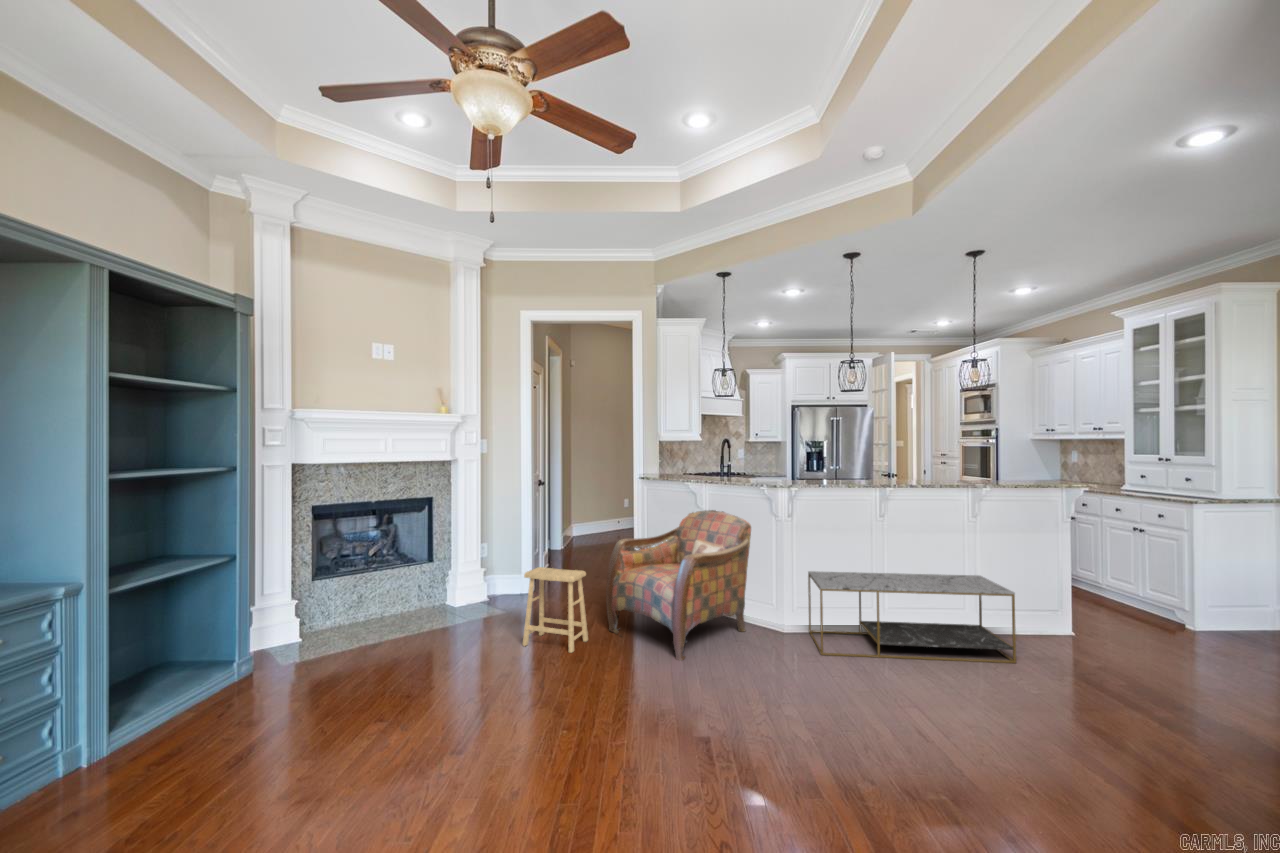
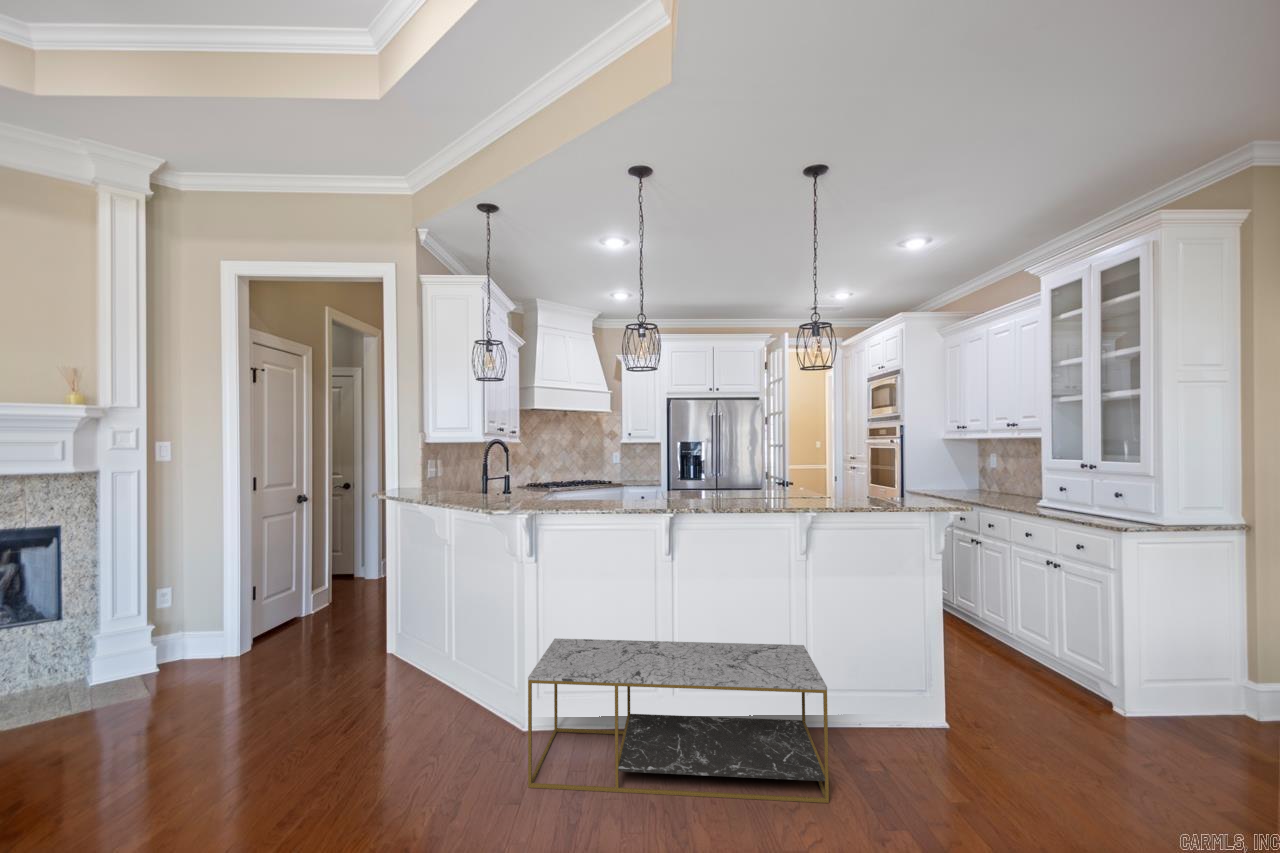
armchair: present [606,510,751,661] -> none [248,543,478,807]
footstool: present [523,567,588,653] -> none [65,639,190,790]

